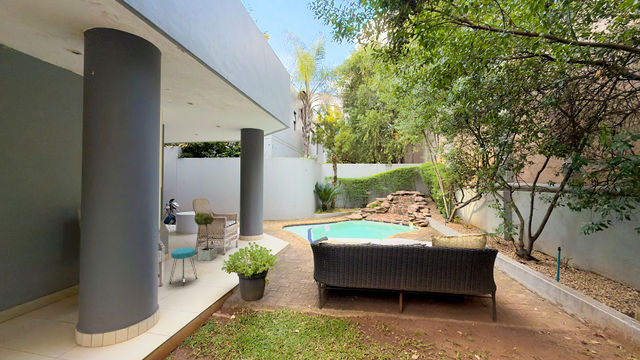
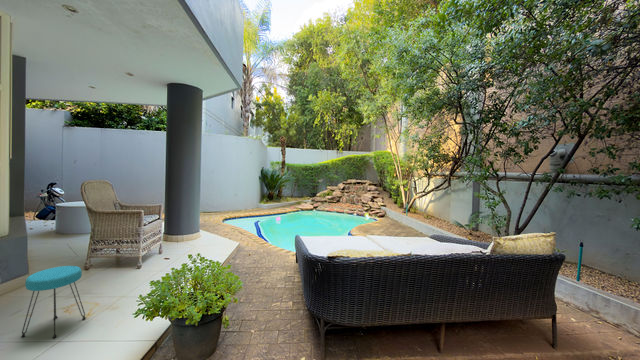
potted tree: present [194,212,217,261] -> none [83,203,127,280]

